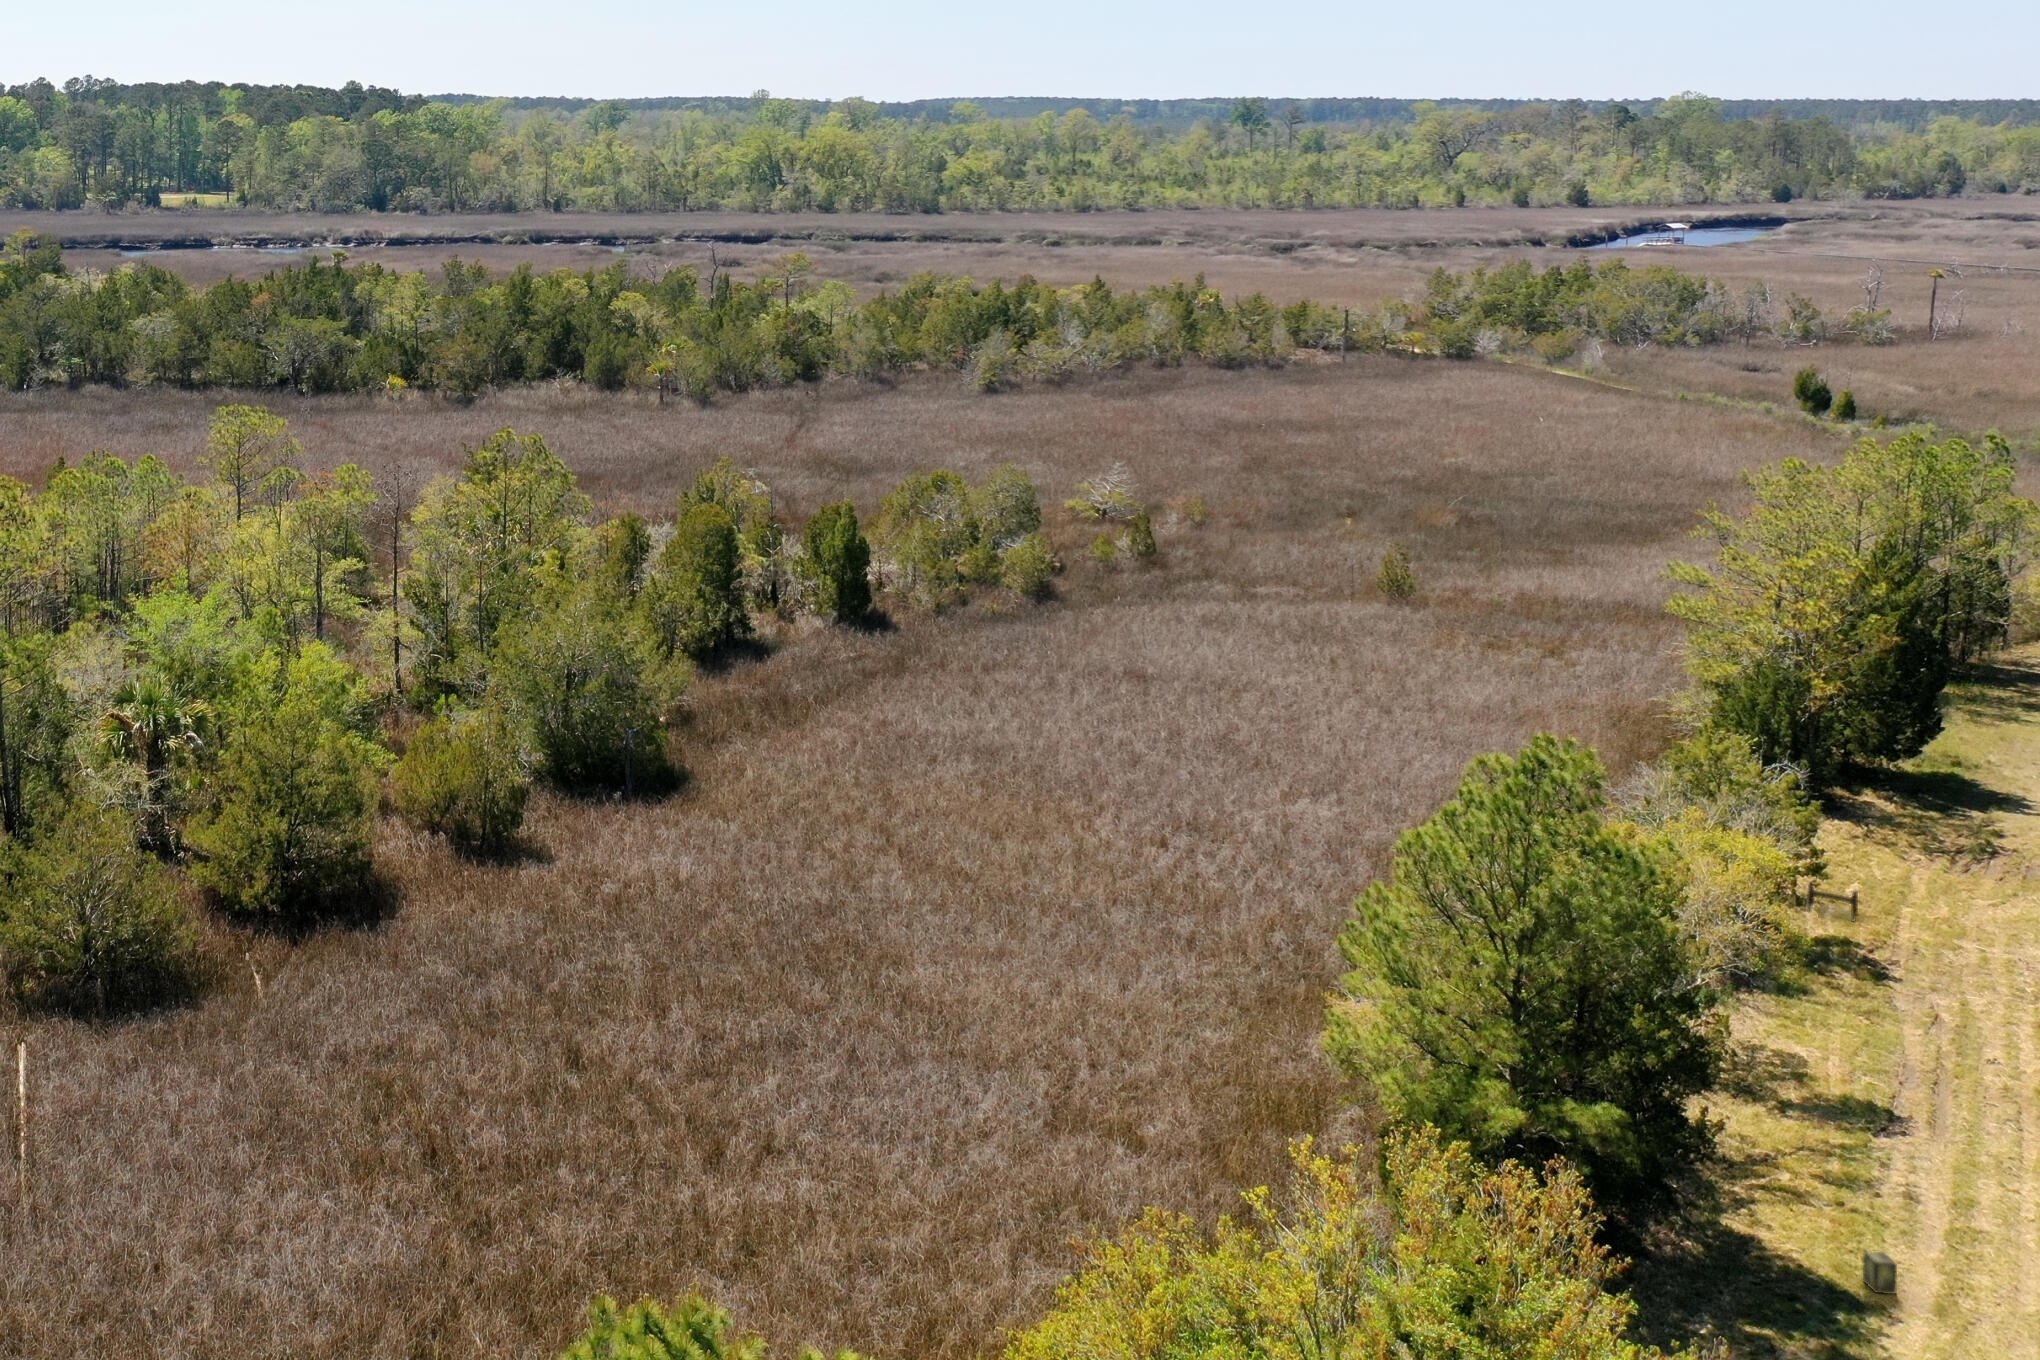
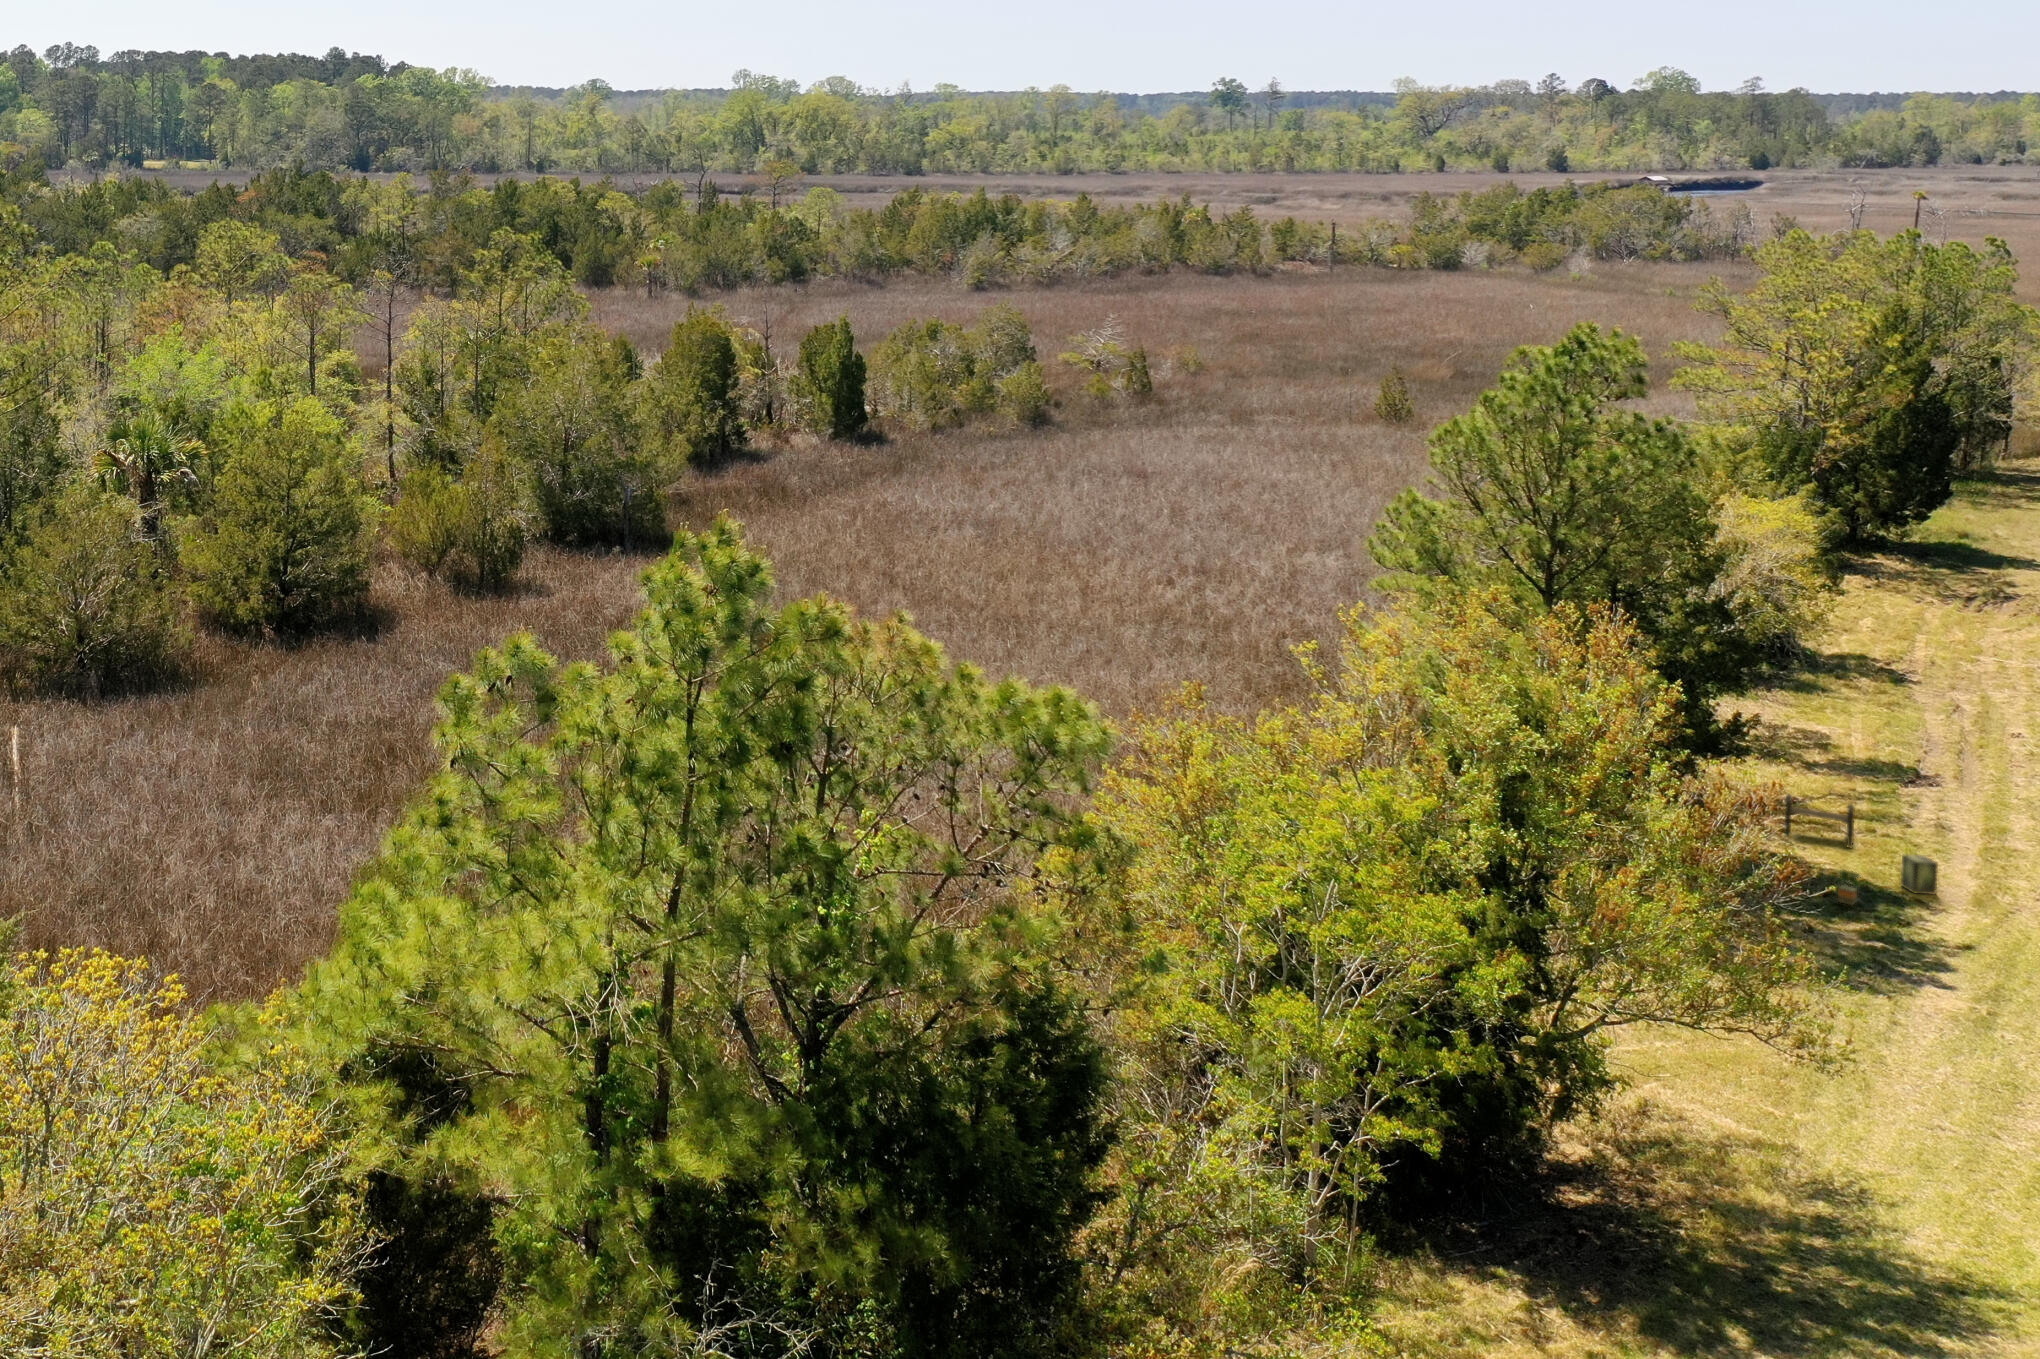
bench: present [1807,882,1858,921] -> present [1784,794,1854,848]
potted tree: none [1799,1271,1825,1309] -> present [1838,870,1861,905]

